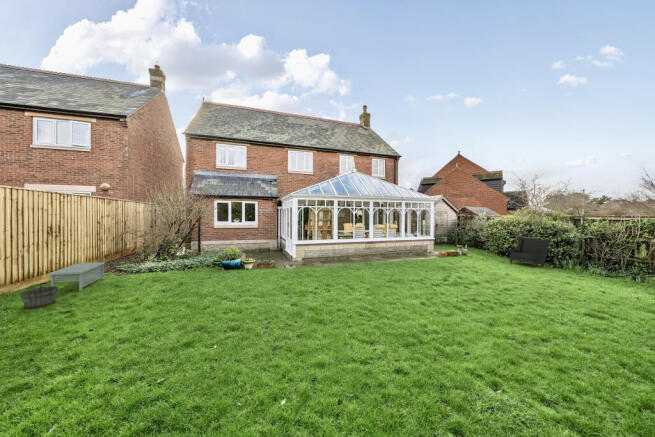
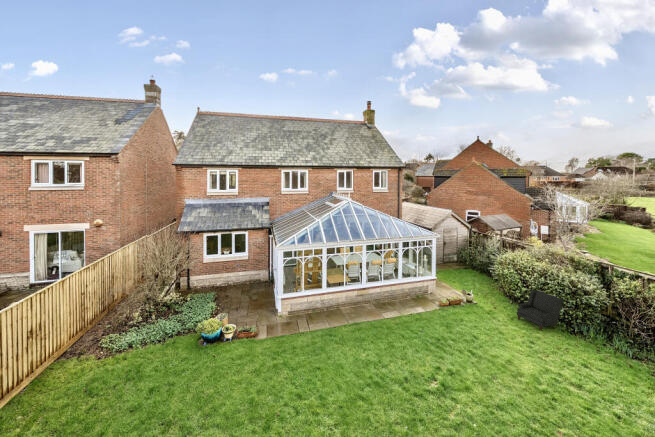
storage bench: present [48,262,105,291] -> none [39,331,92,374]
wooden bucket: present [20,285,58,309] -> none [15,374,47,400]

